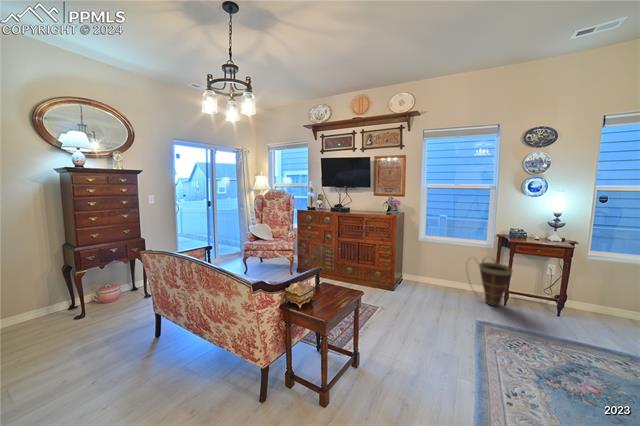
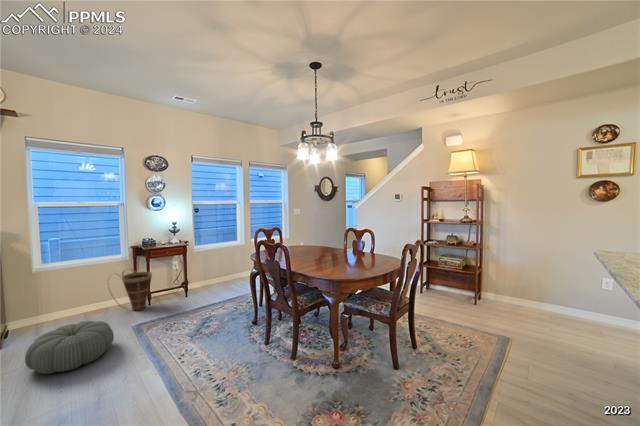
pouf: none [389,289,451,332] -> present [25,321,114,374]

